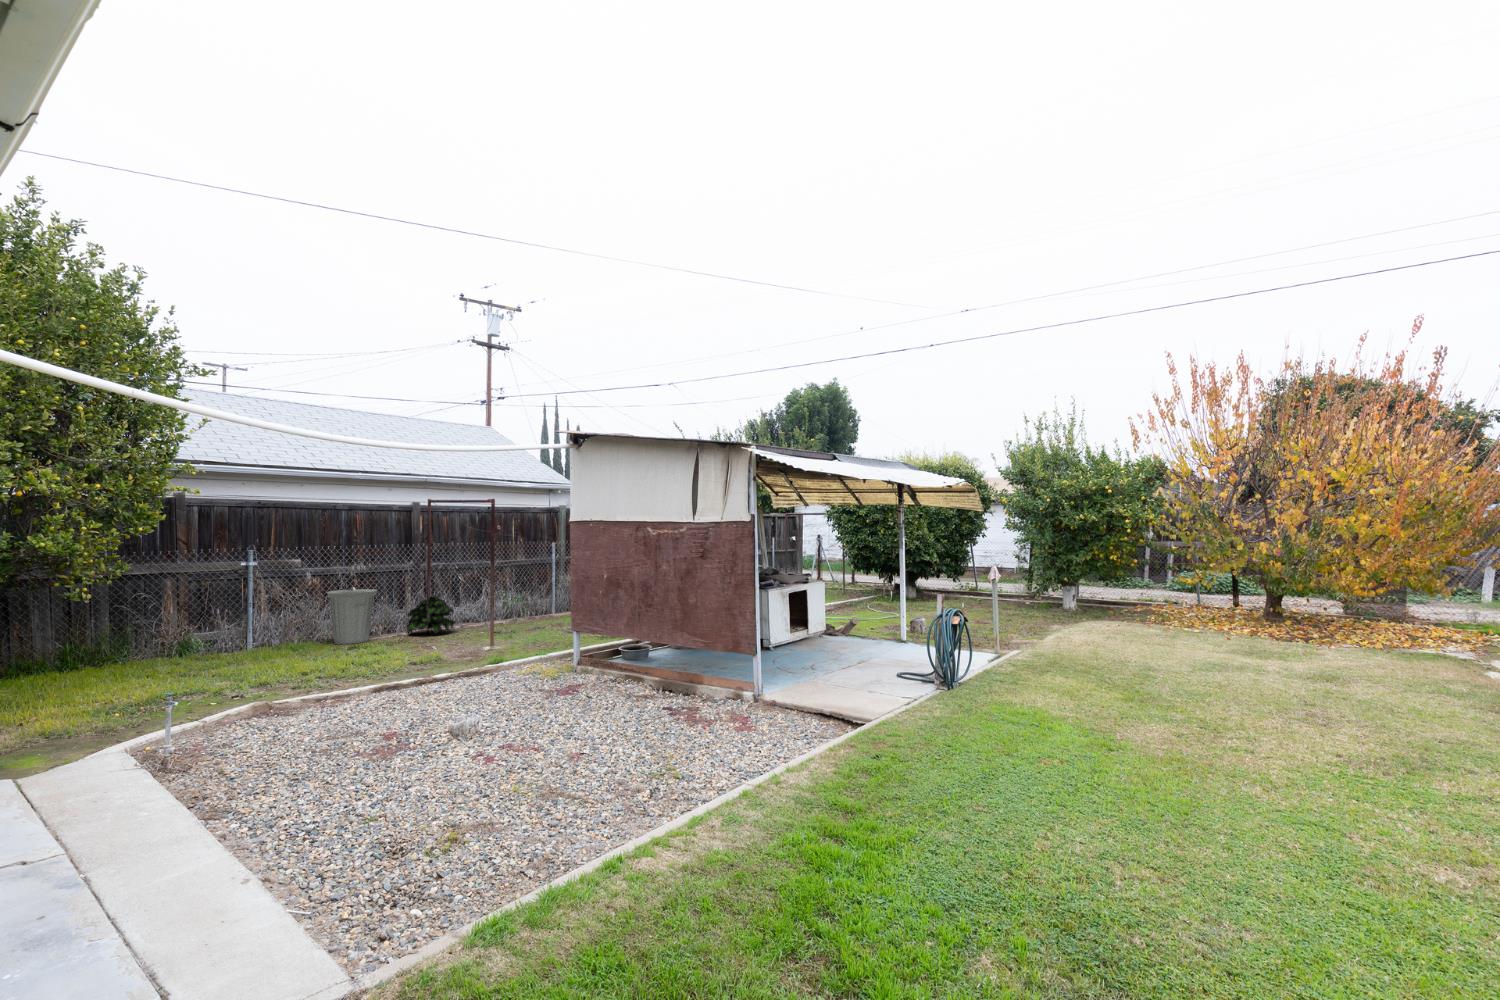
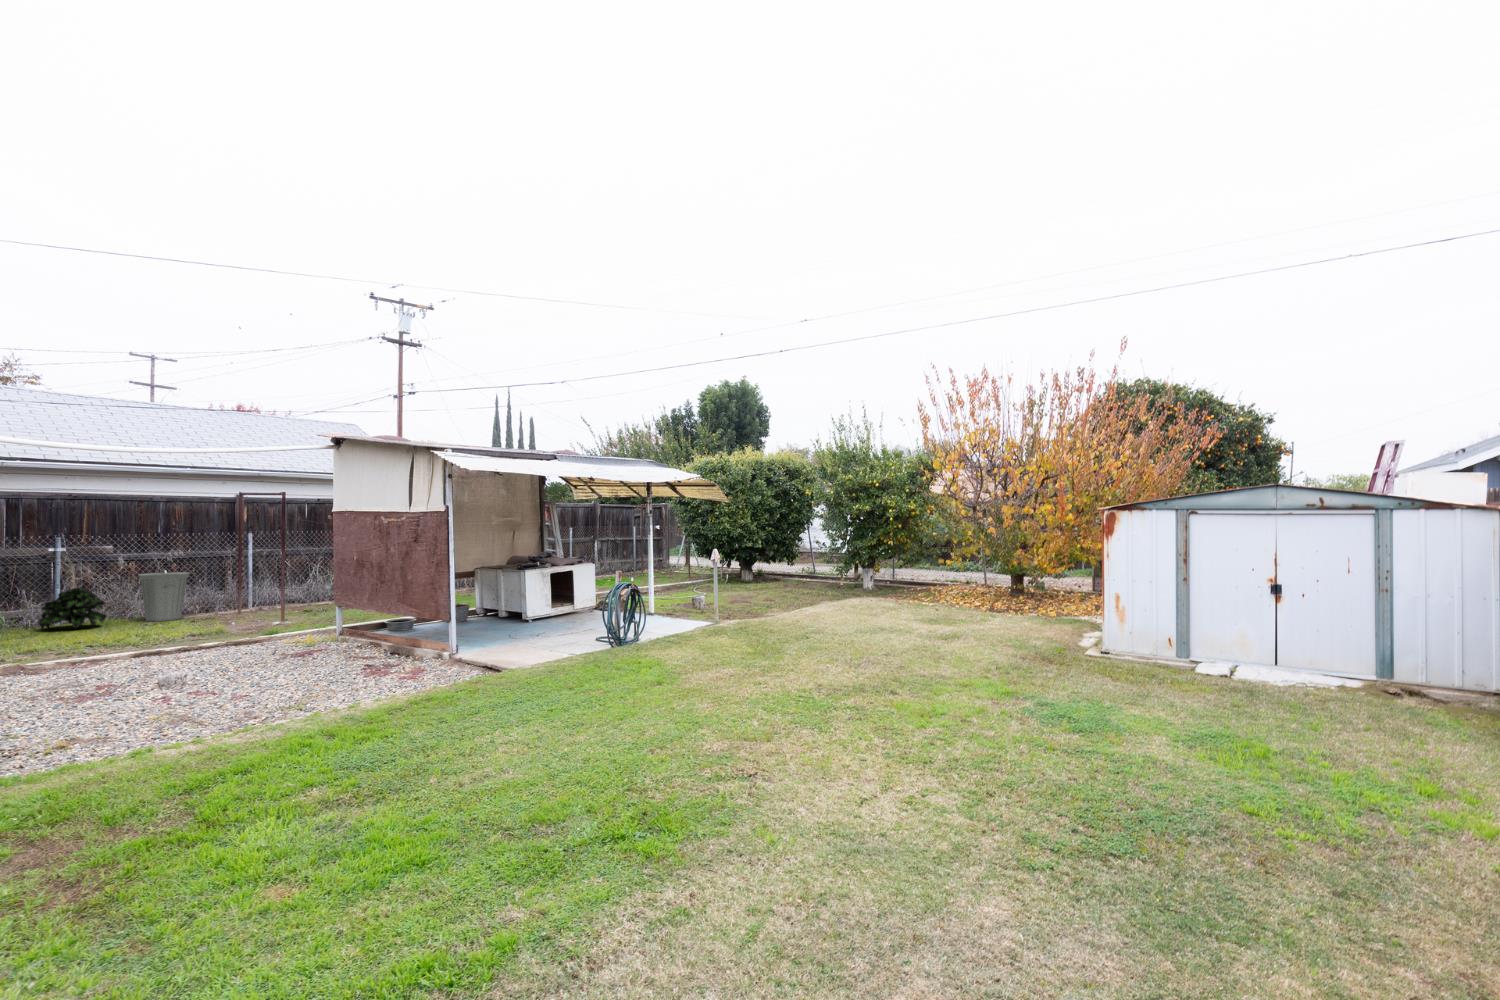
potted plant: present [407,596,455,634] -> present [39,587,107,629]

